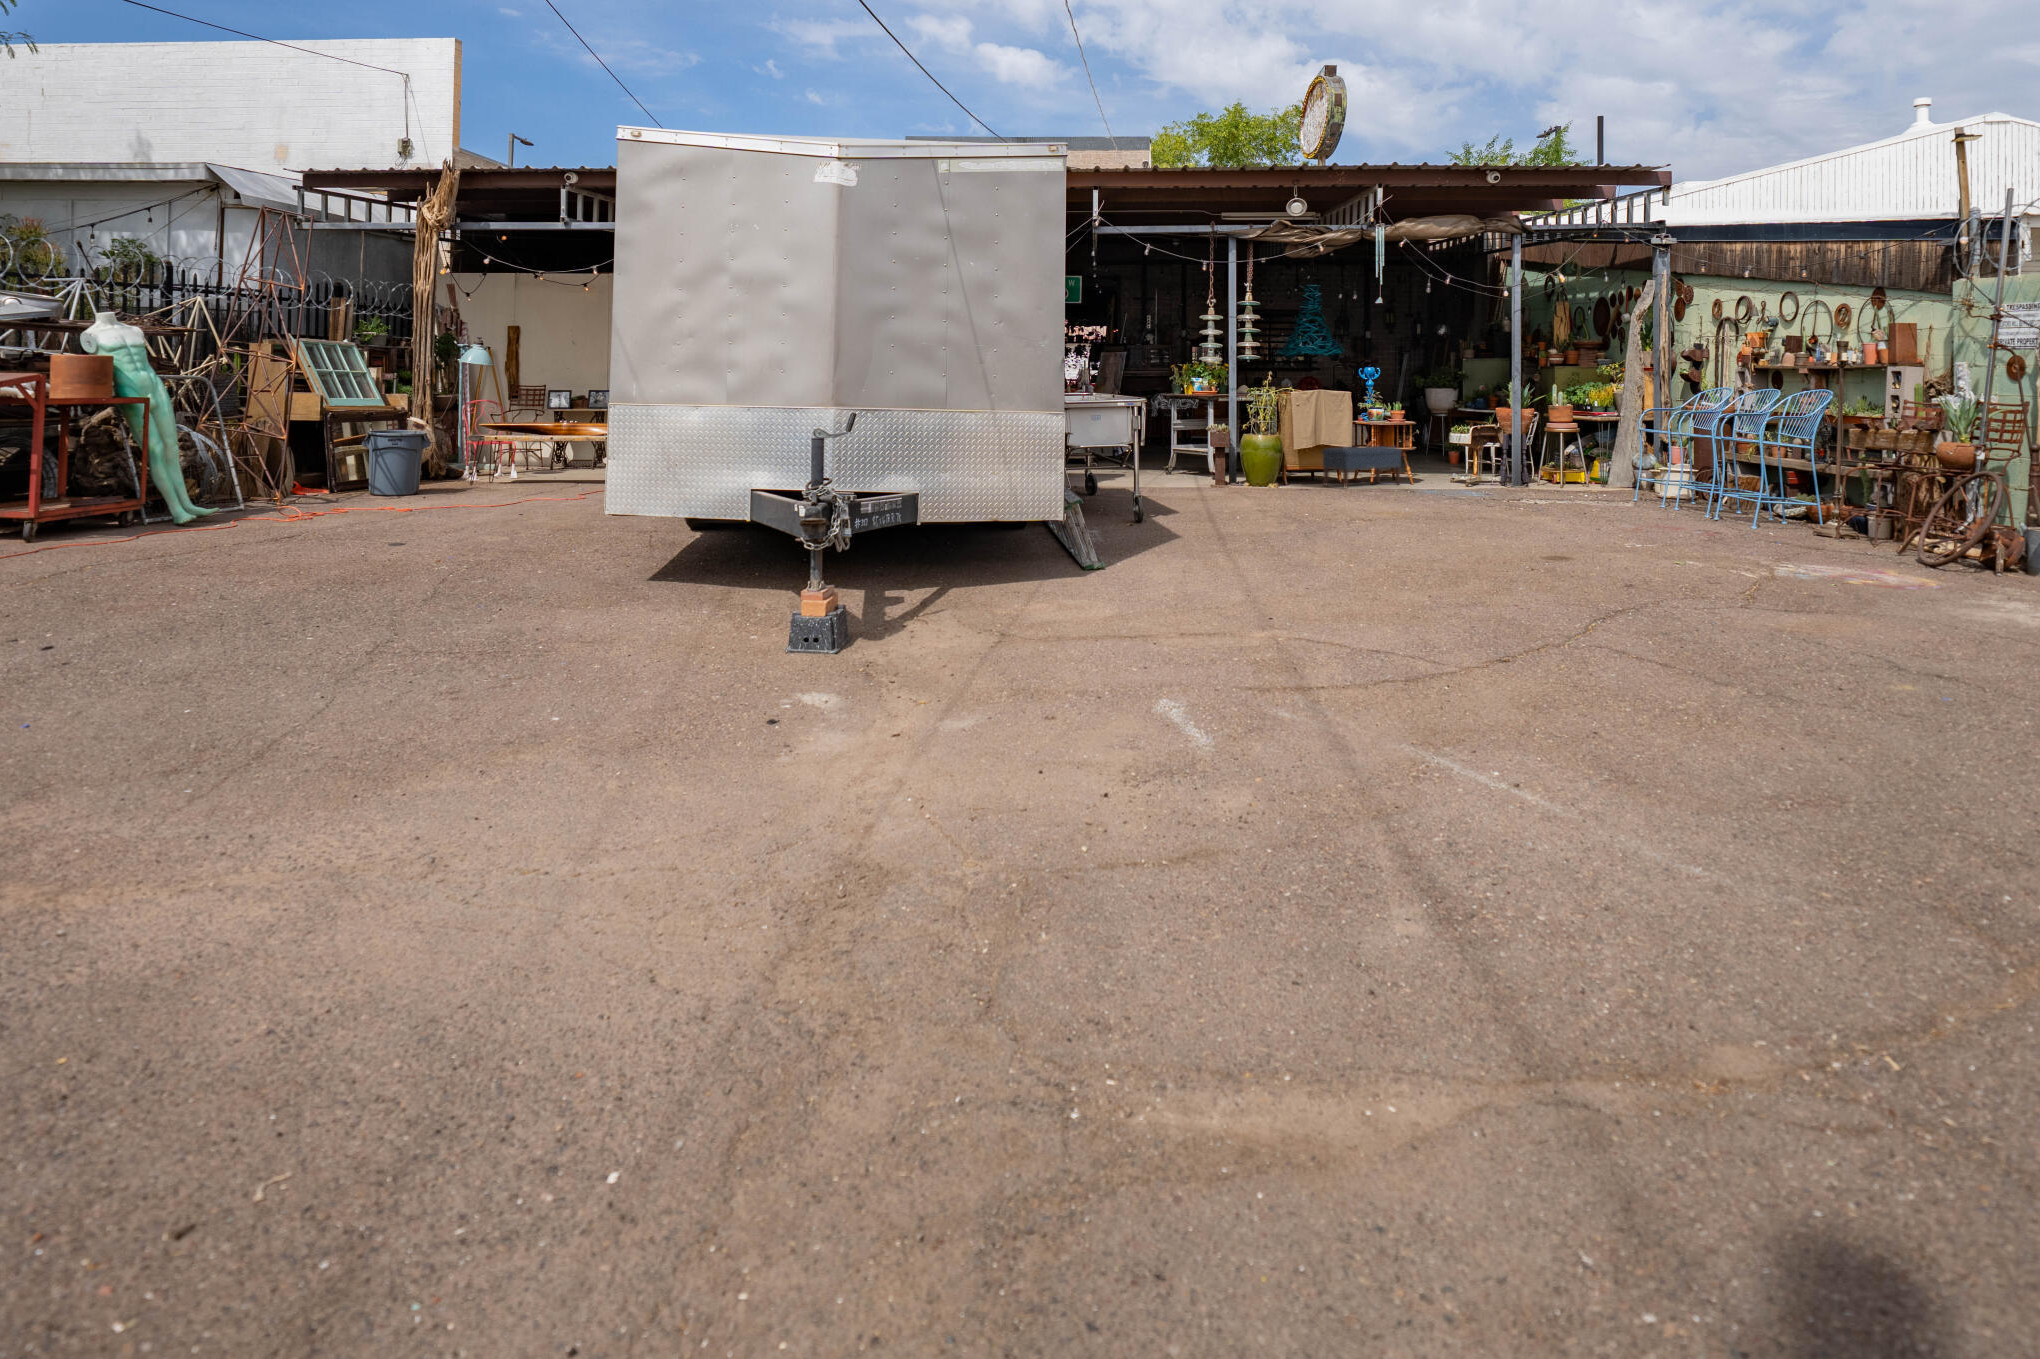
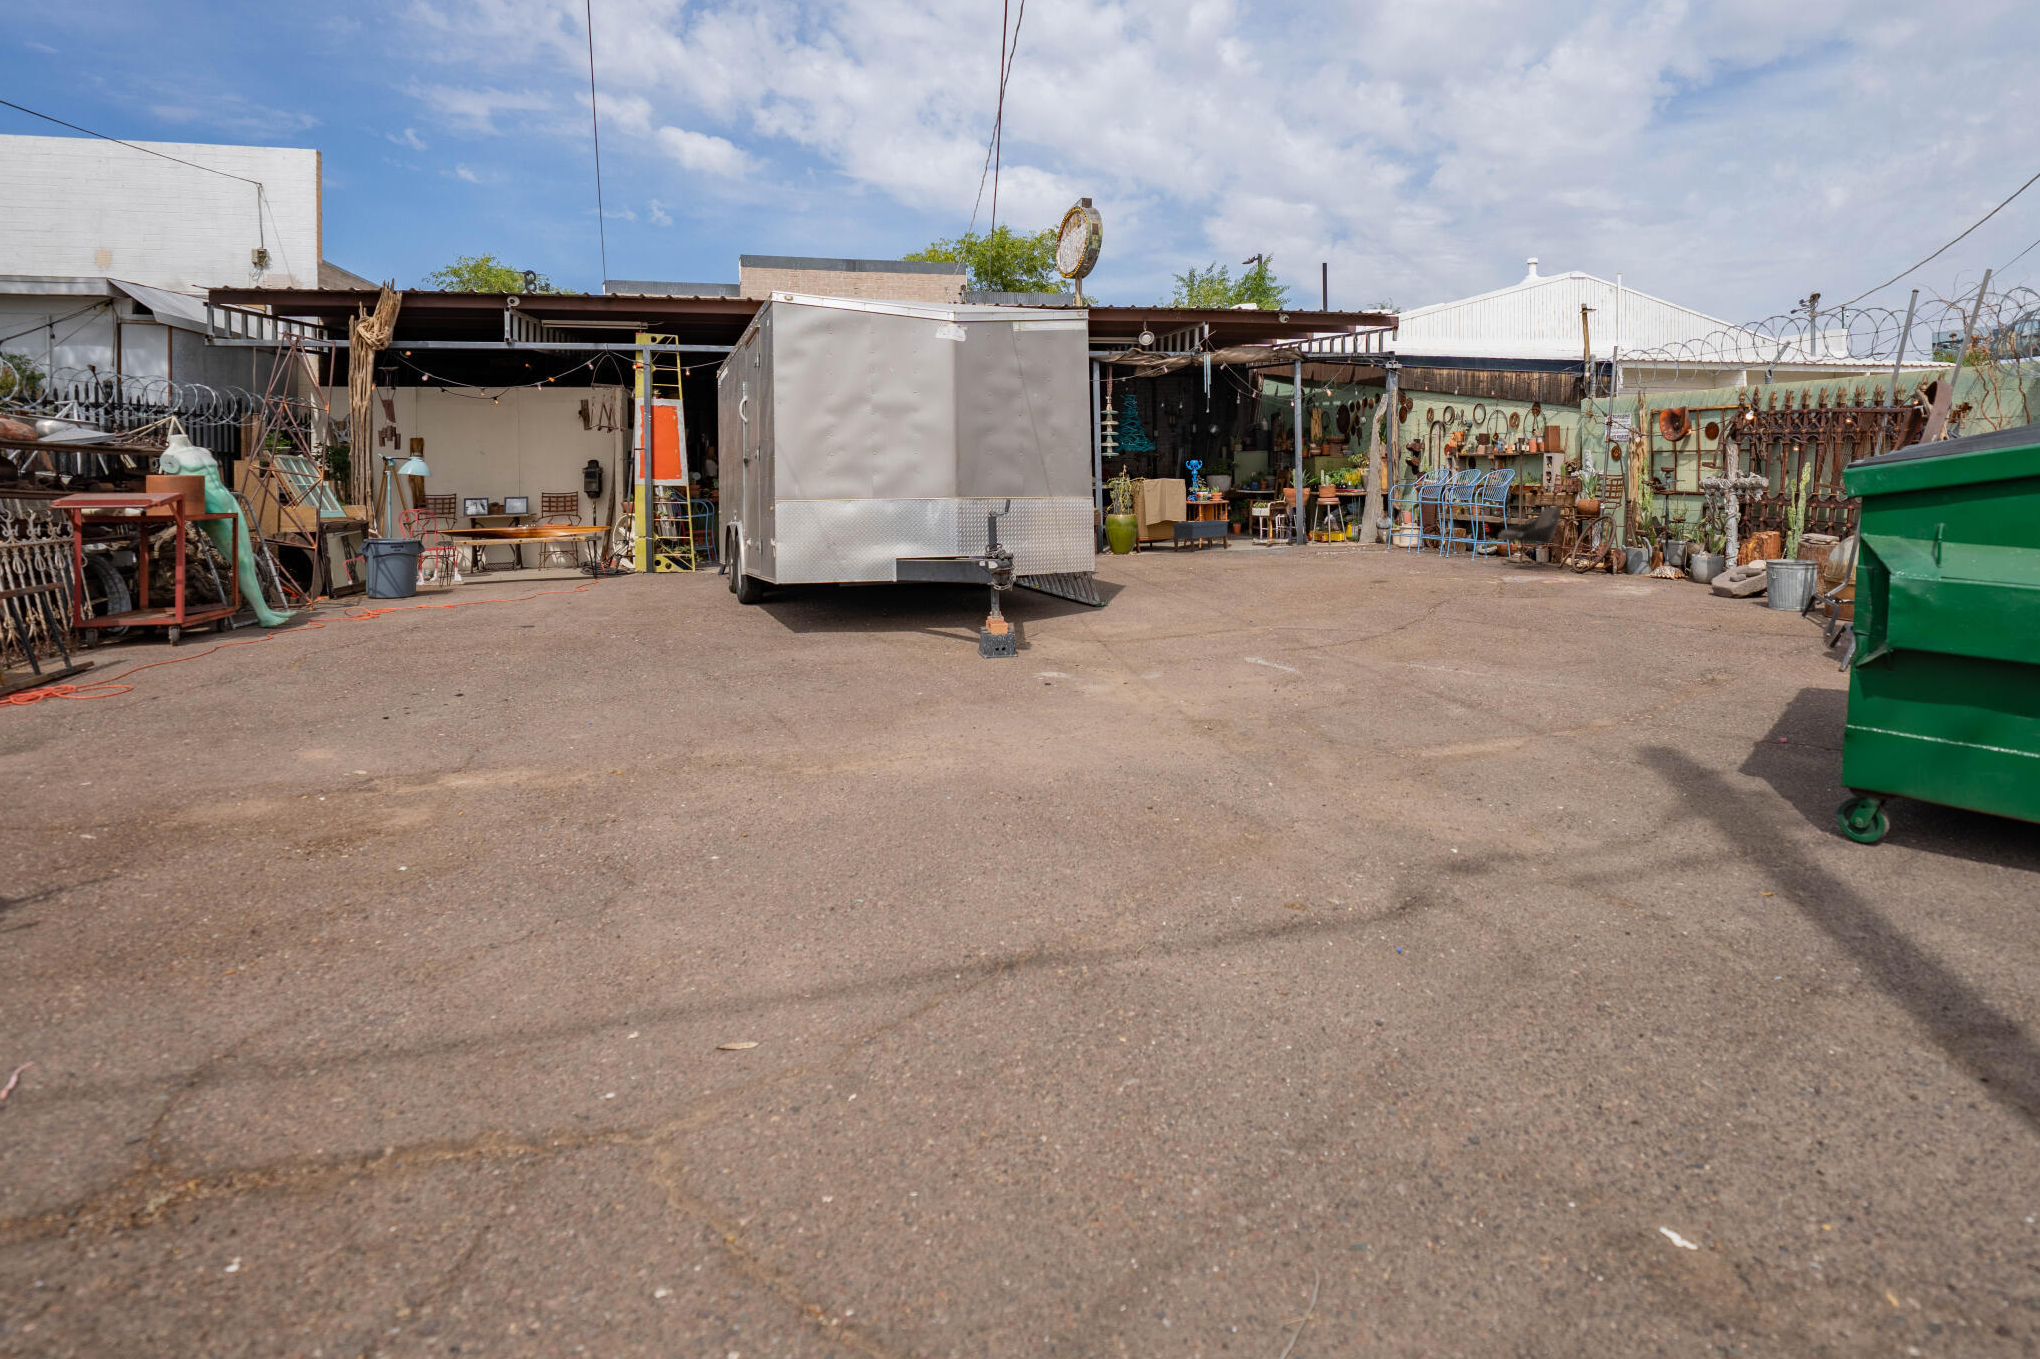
lounge chair: none [1798,450,1909,548] -> present [1498,507,1561,565]

